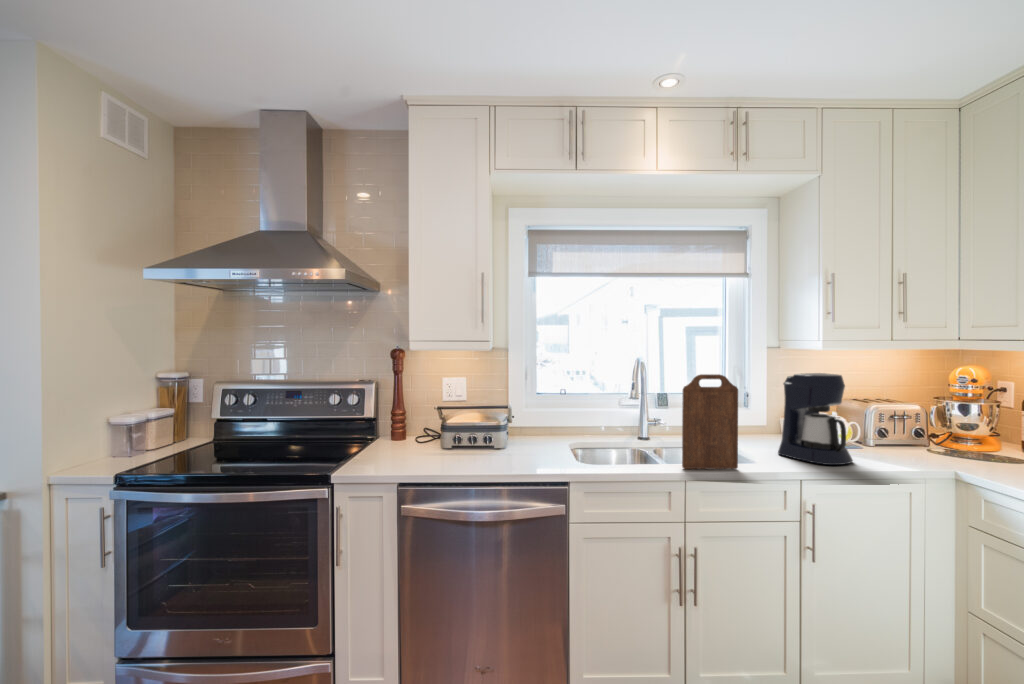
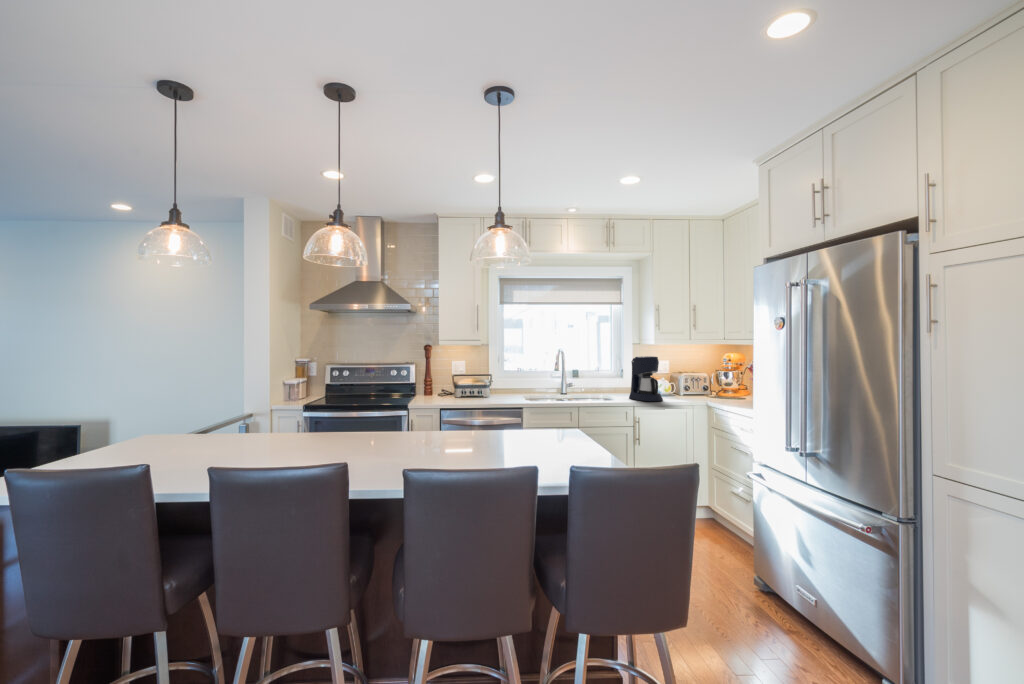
cutting board: present [682,374,738,469] -> none [576,356,603,403]

